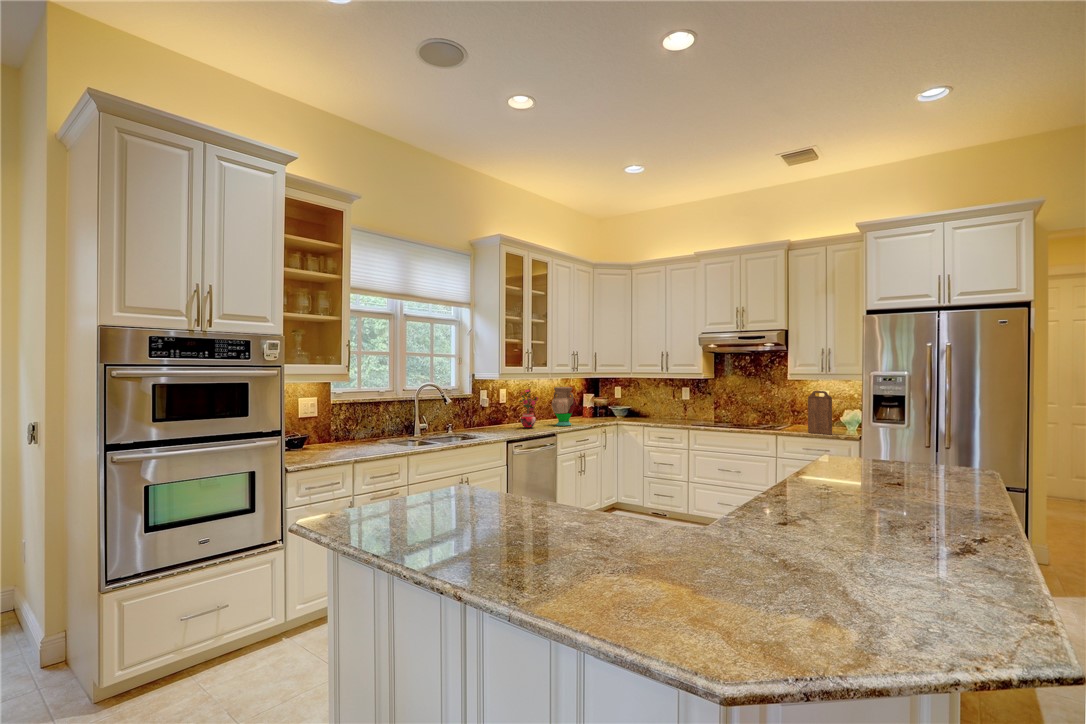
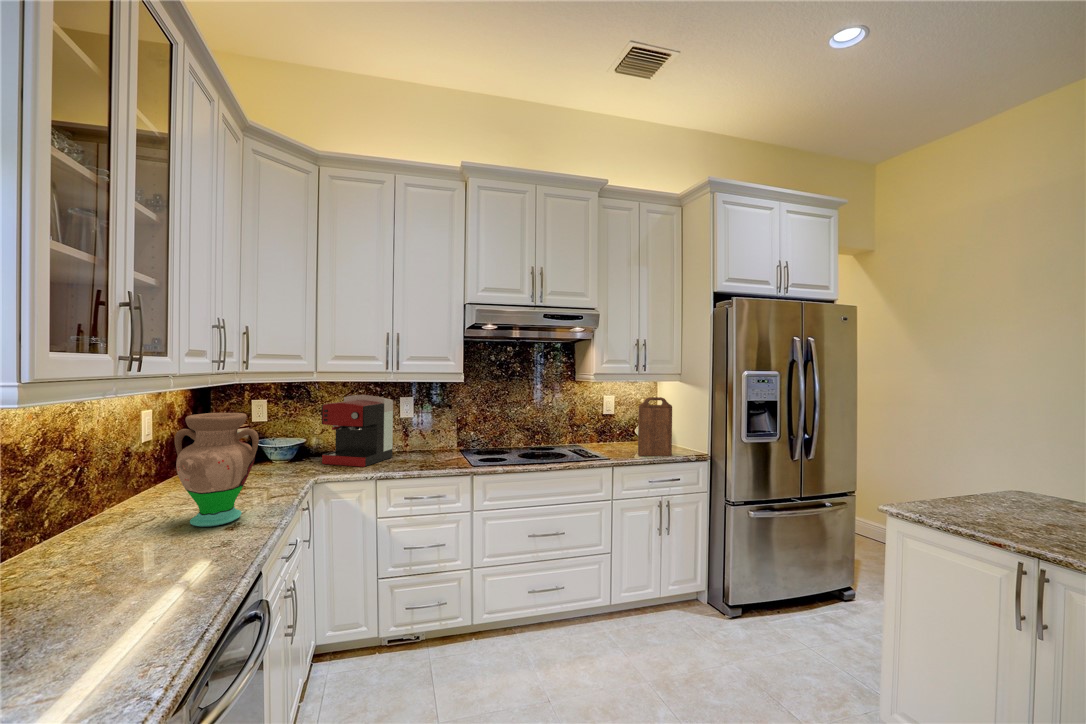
coffee maker: none [631,385,669,422] -> present [321,395,393,467]
potted plant: present [519,389,538,428] -> none [54,432,153,577]

